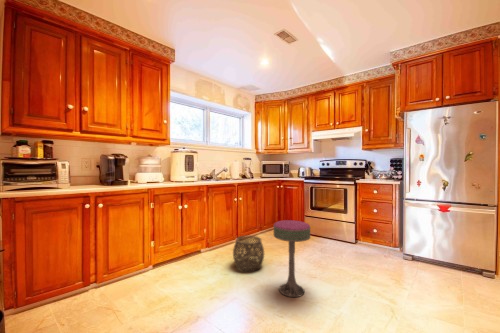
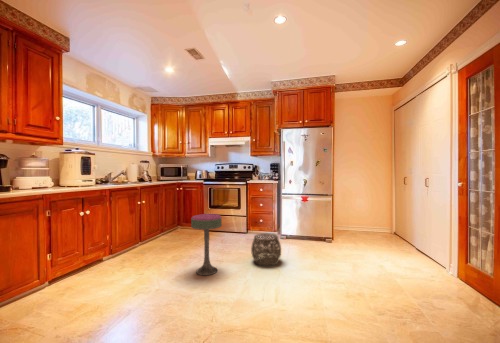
woven basket: present [233,236,264,271] -> present [251,233,281,266]

